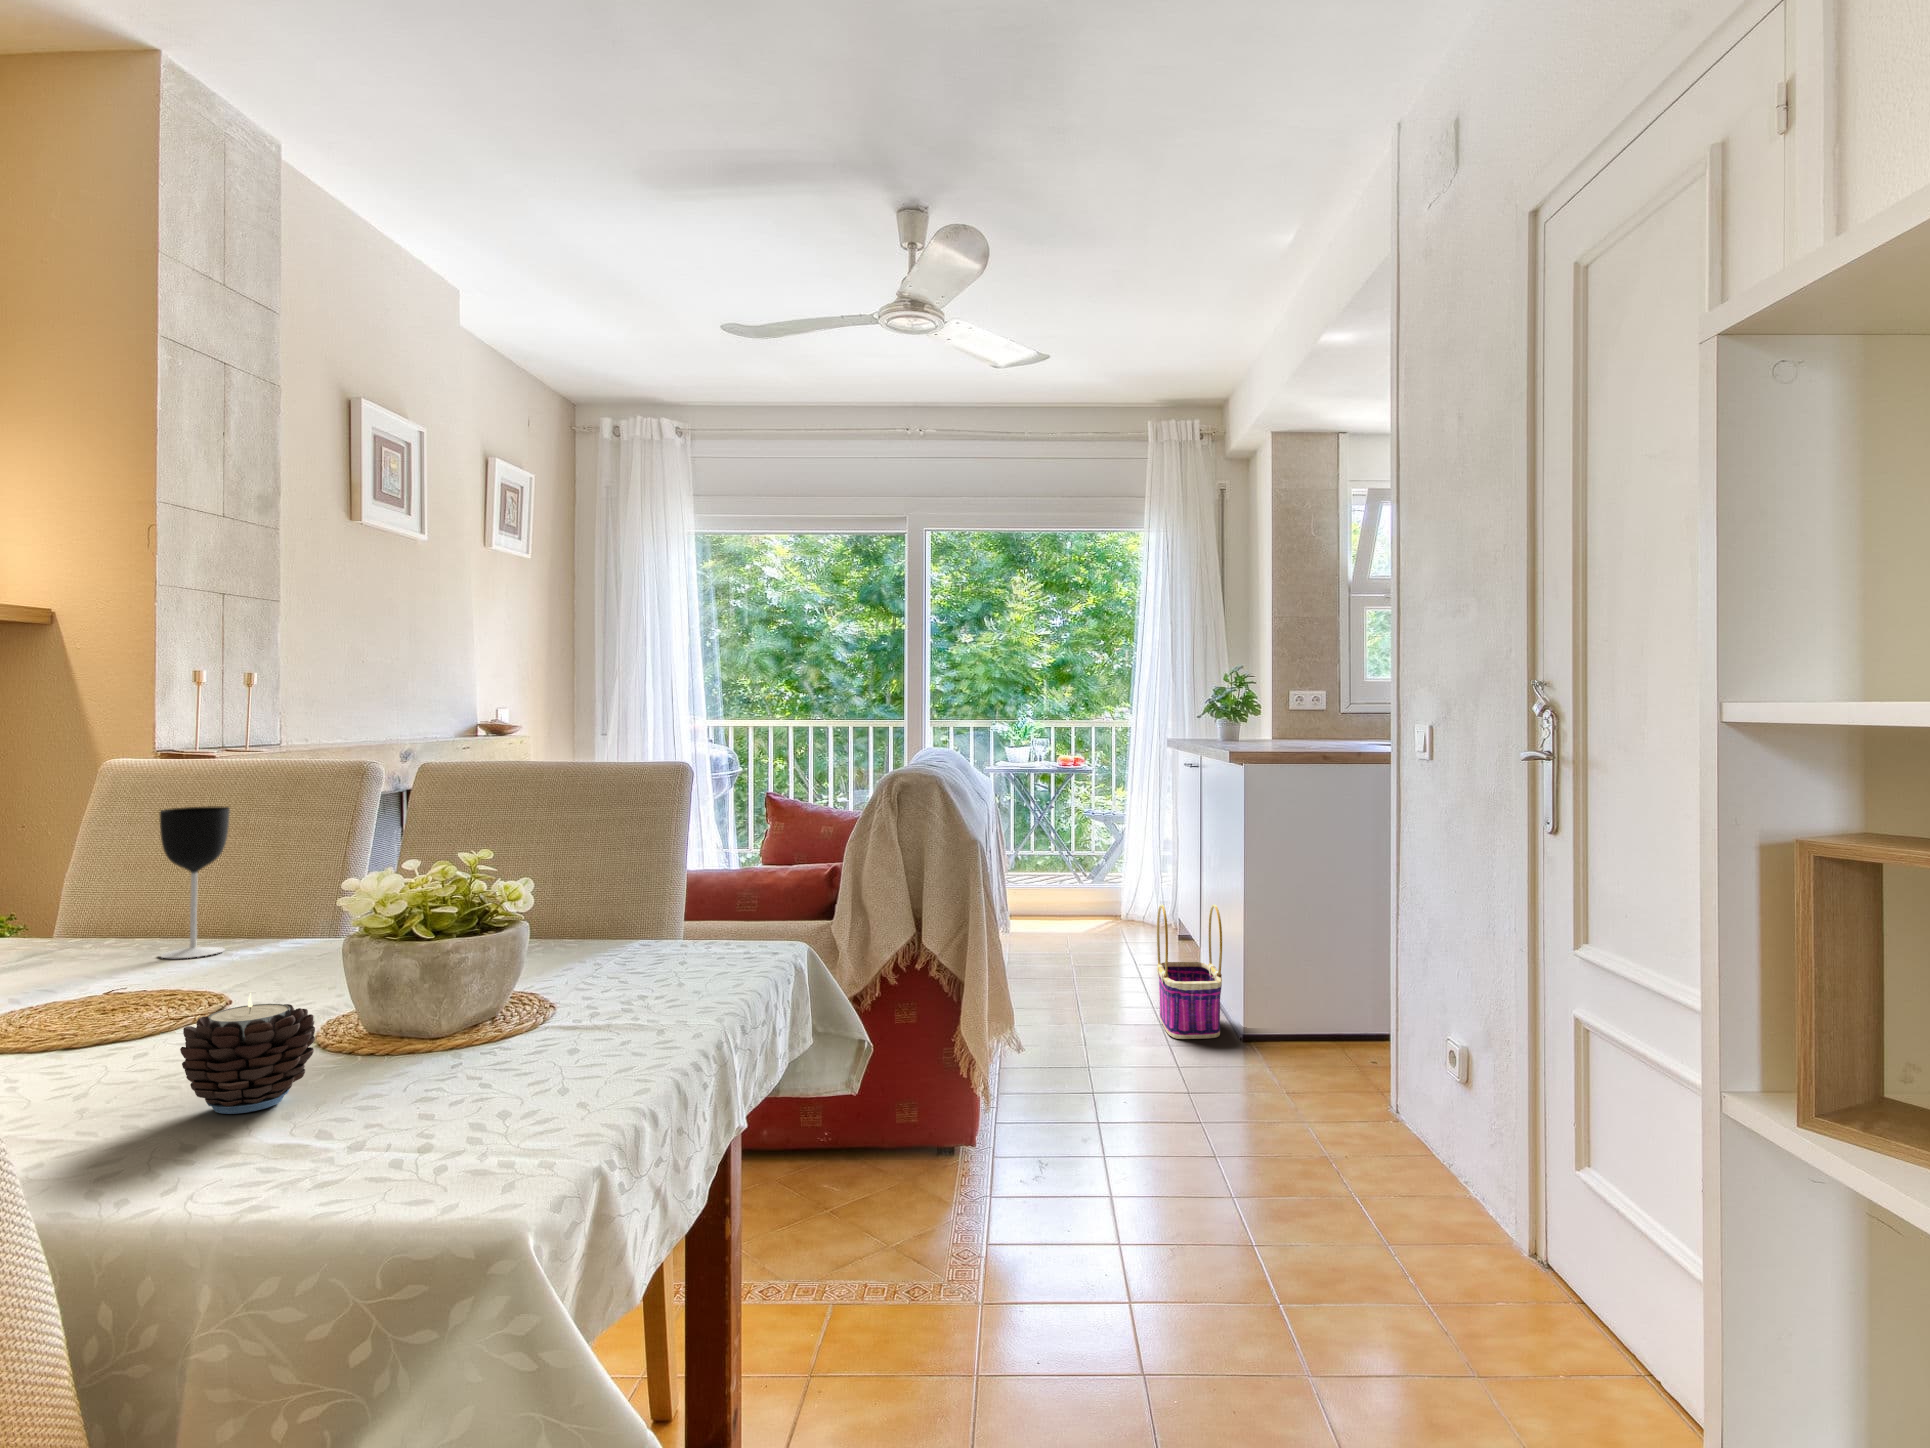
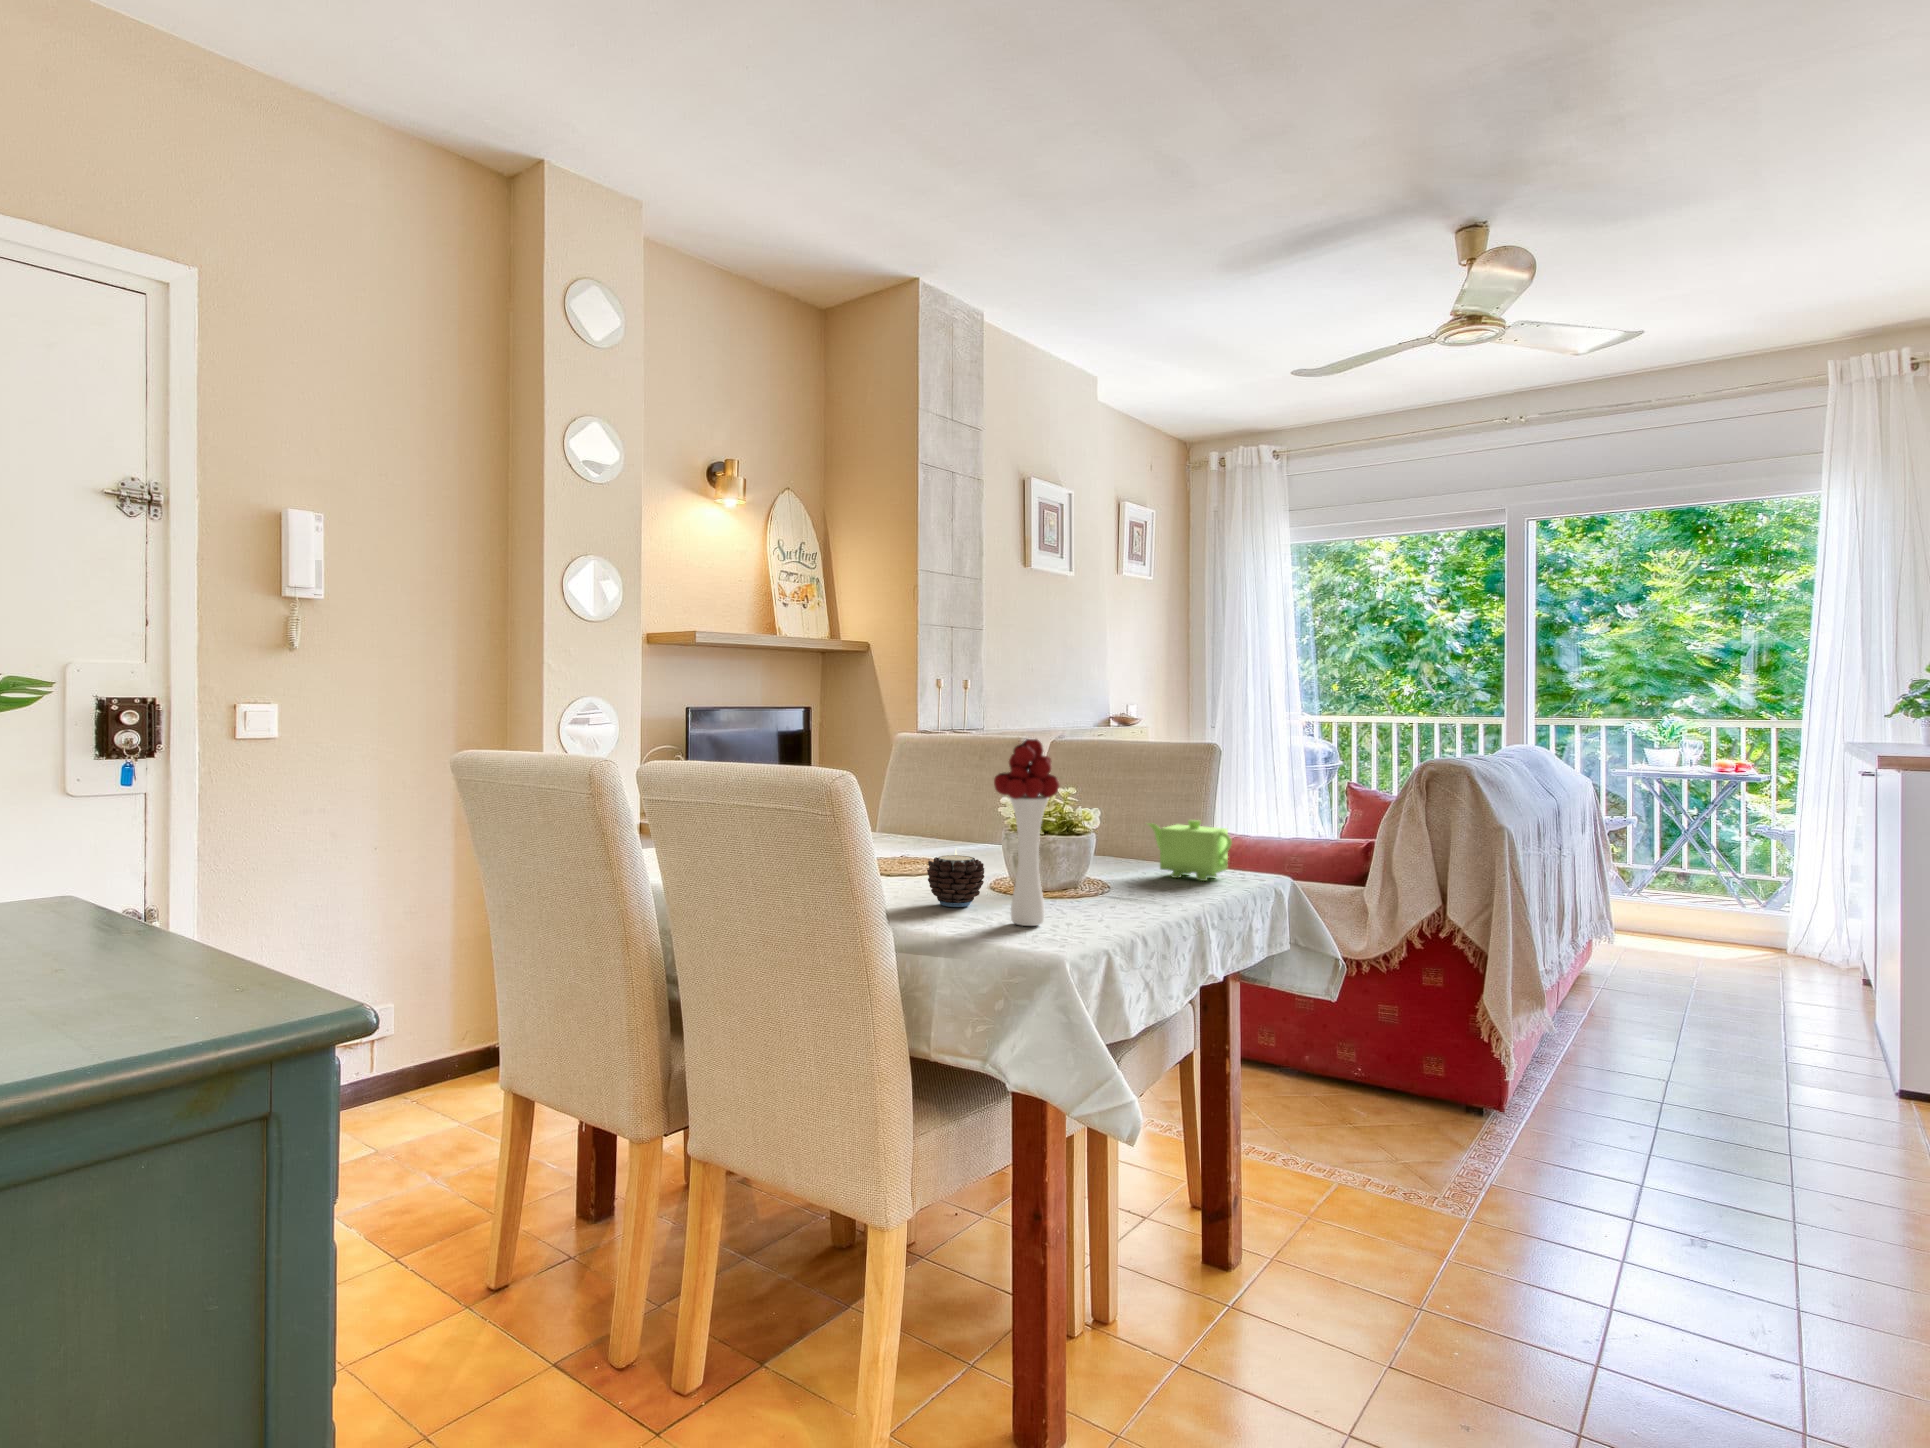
flower bouquet: none [343,775,484,1137] -> present [994,739,1059,926]
wine glass: present [160,806,230,958] -> none [916,759,950,846]
teapot: none [587,875,720,965] -> present [1148,820,1232,881]
basket: present [1157,904,1222,1039] -> none [1768,923,1850,1075]

